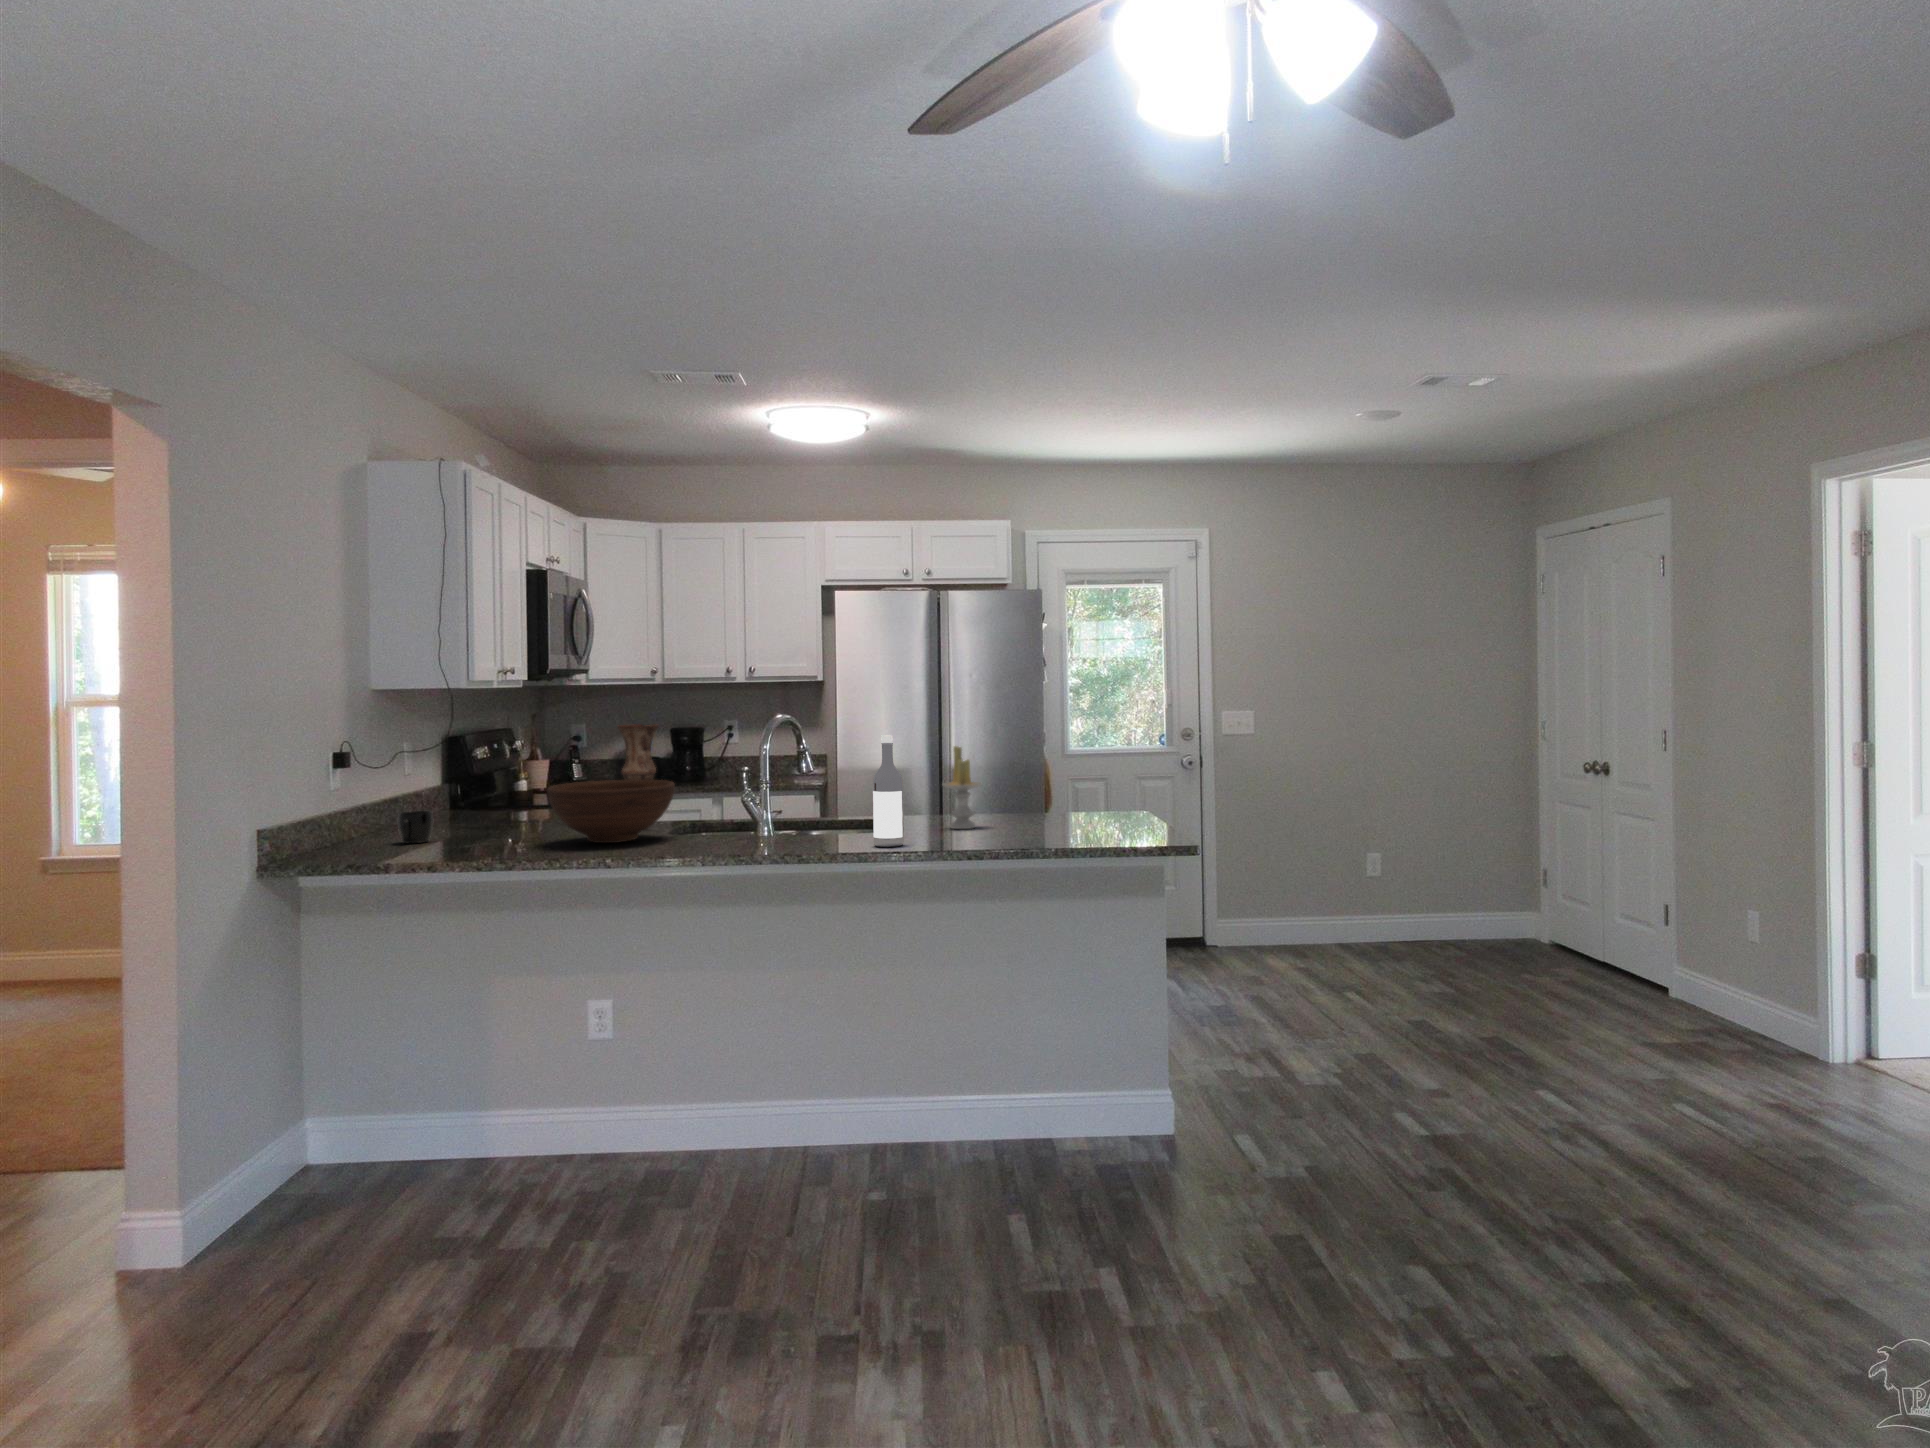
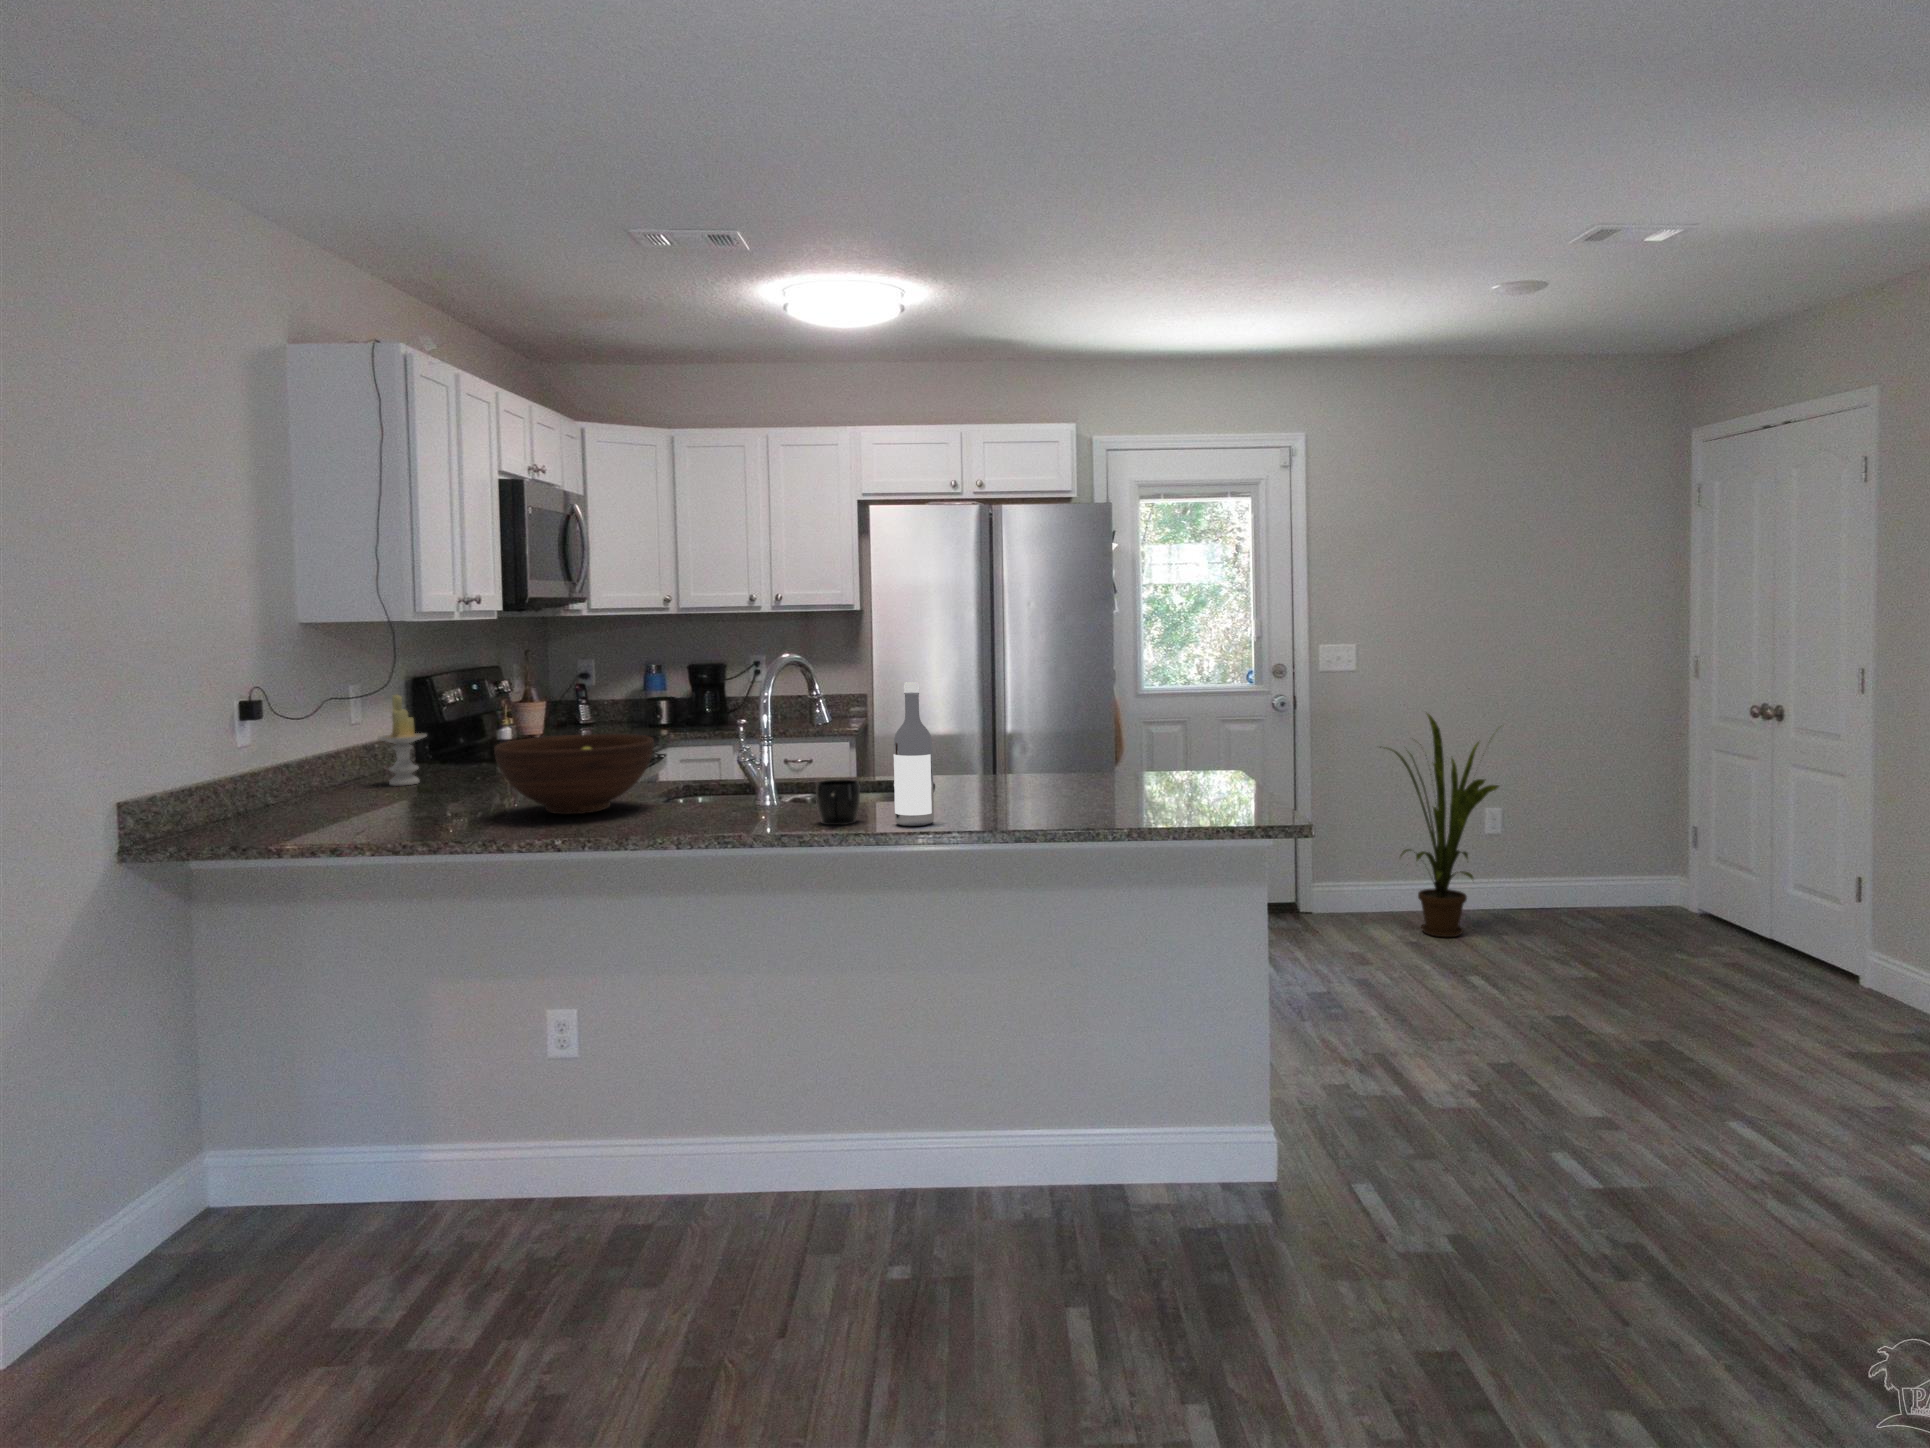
vase: present [618,724,658,780] -> none [626,661,674,733]
candle: present [943,746,982,829] -> present [377,695,427,786]
house plant: none [1268,767,1376,961] -> present [1380,714,1499,937]
mug: present [398,811,433,843] -> present [816,780,860,825]

